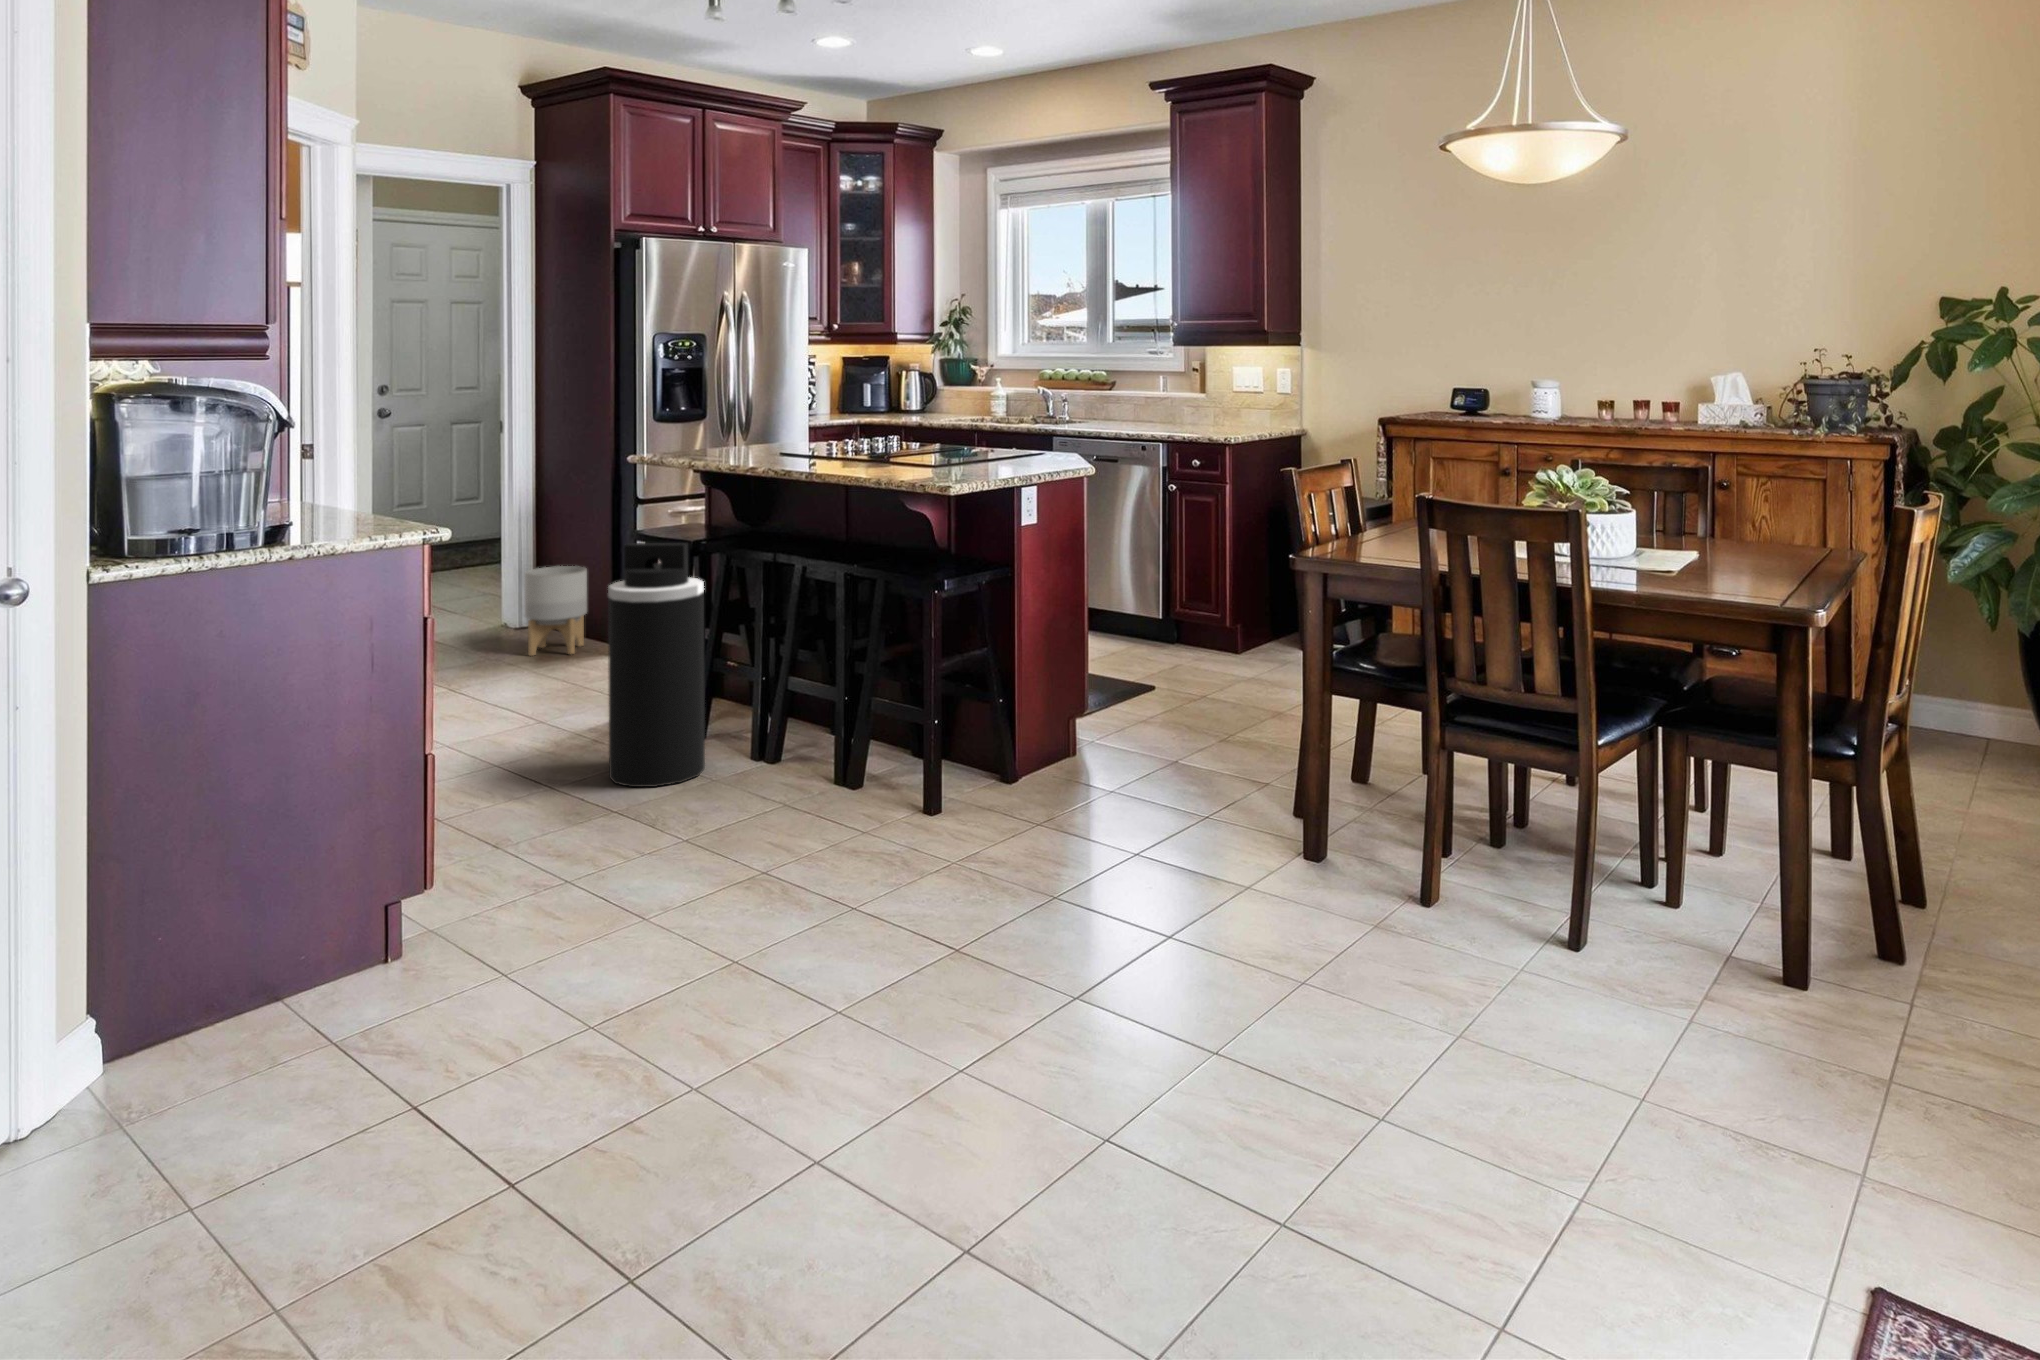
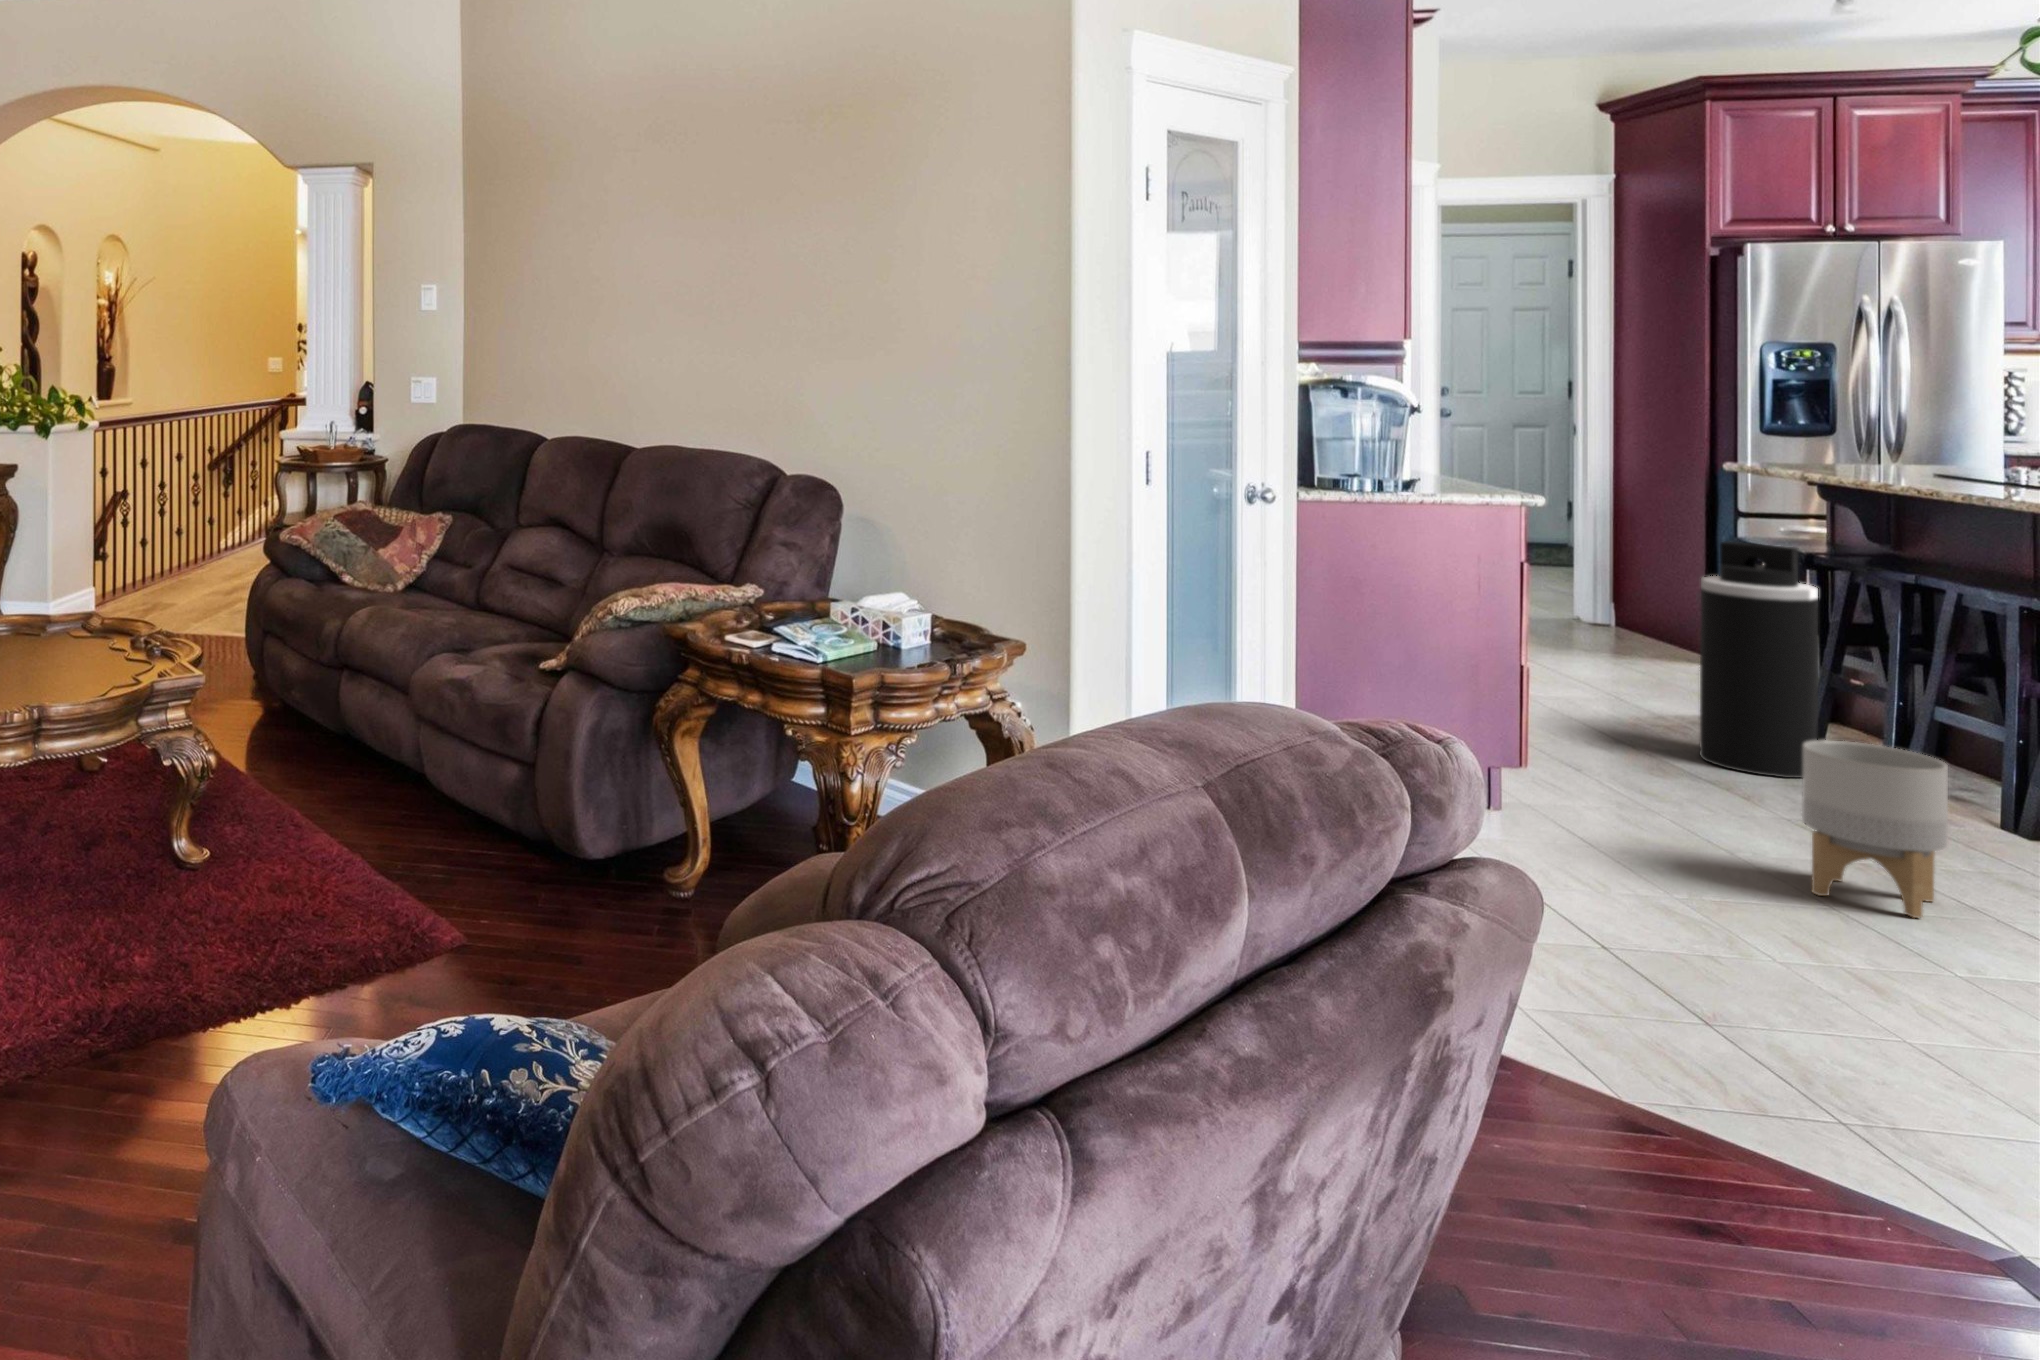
planter: present [525,566,587,656] -> present [1802,740,1948,918]

